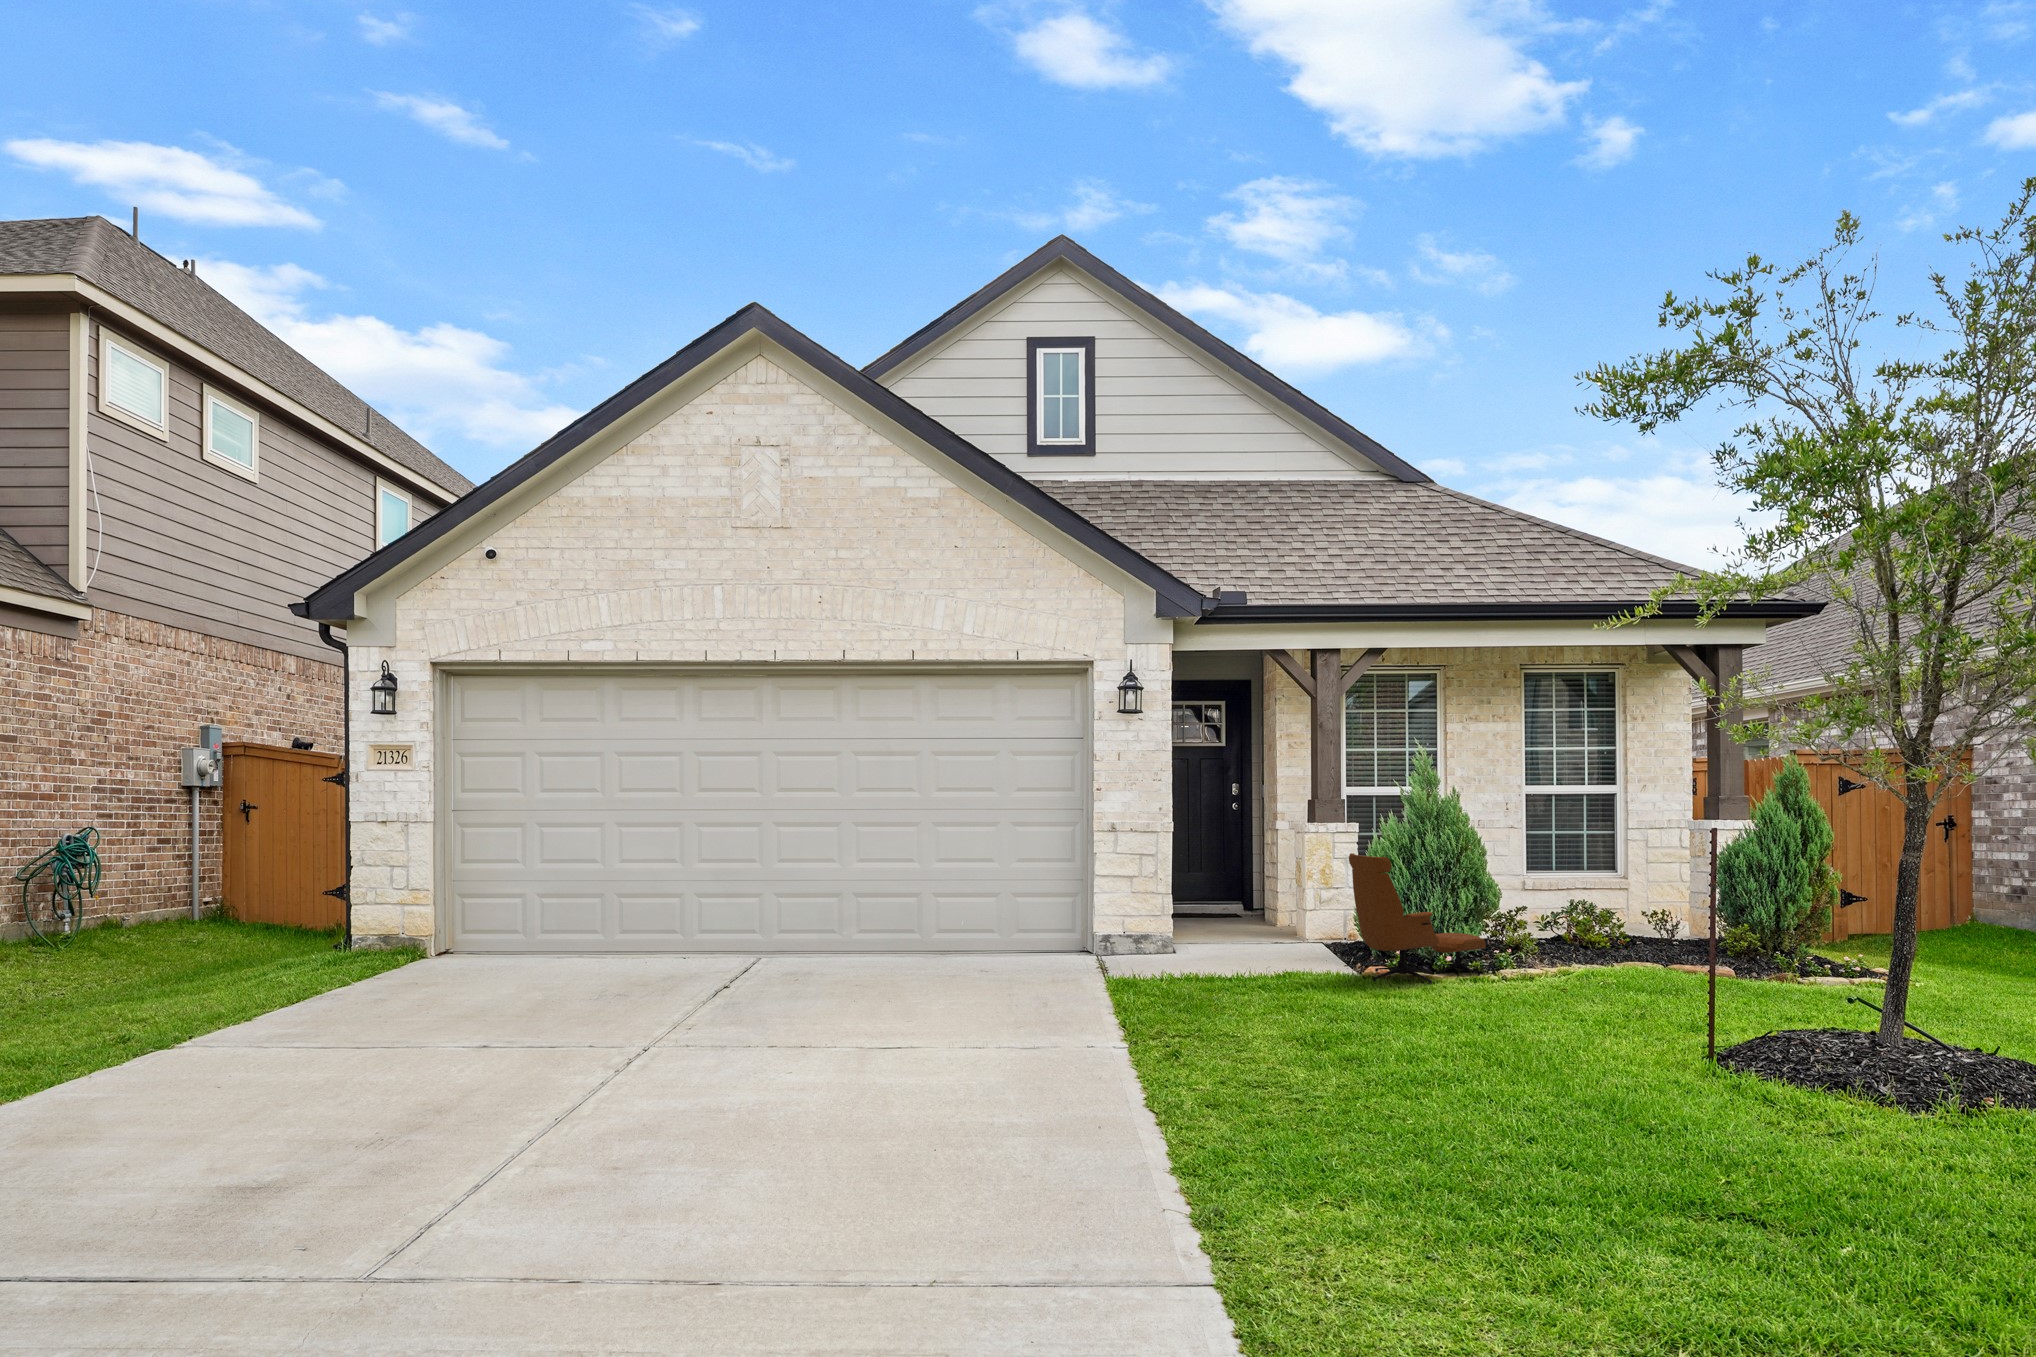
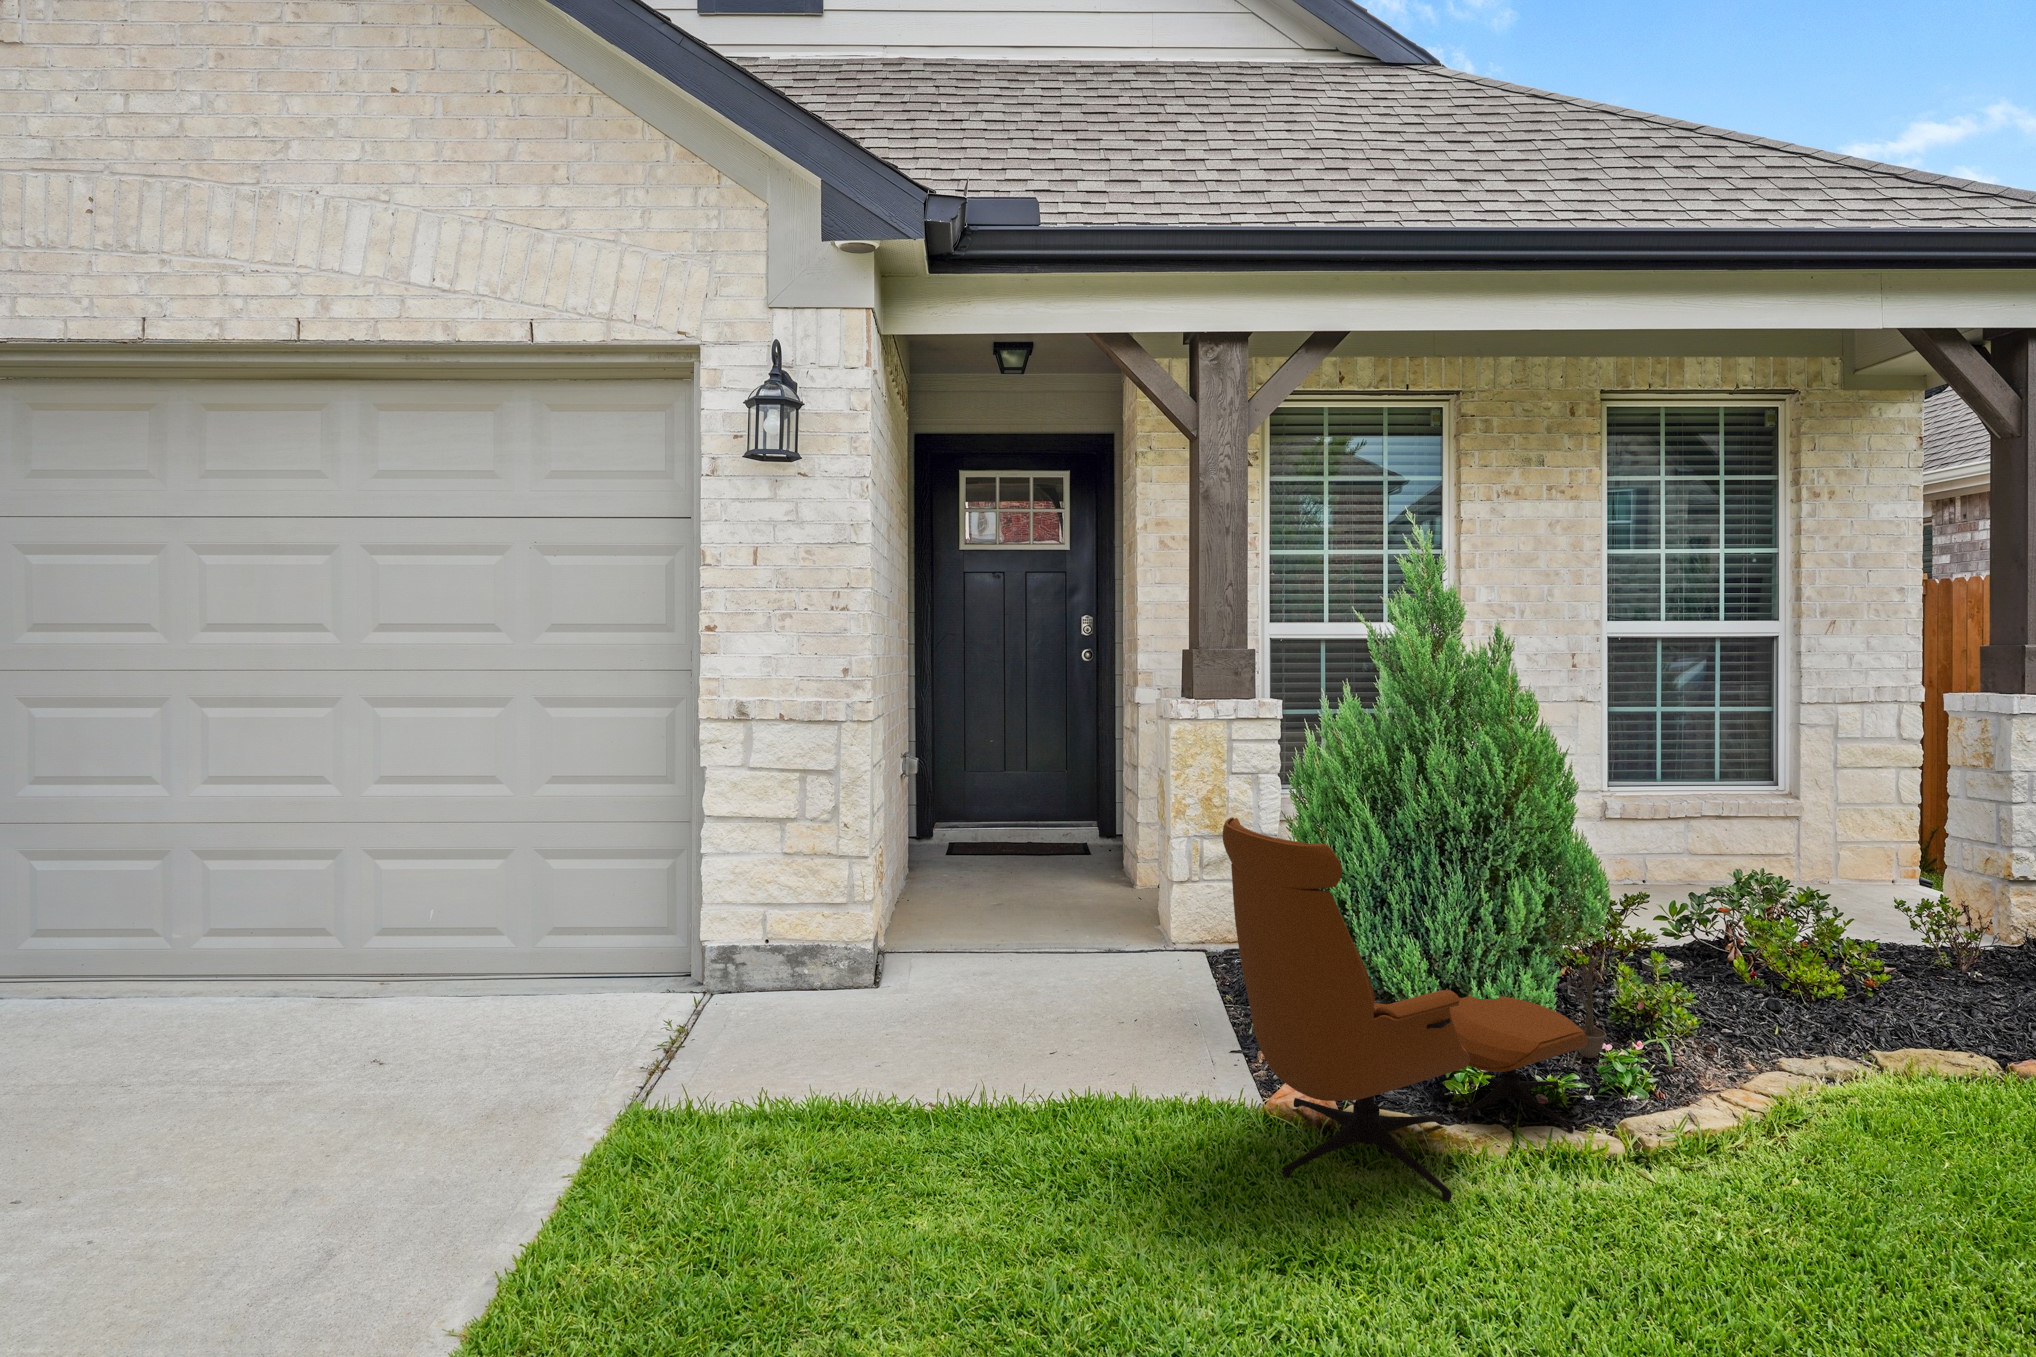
decorative plant: none [1481,918,1501,964] -> present [1560,949,1608,1067]

